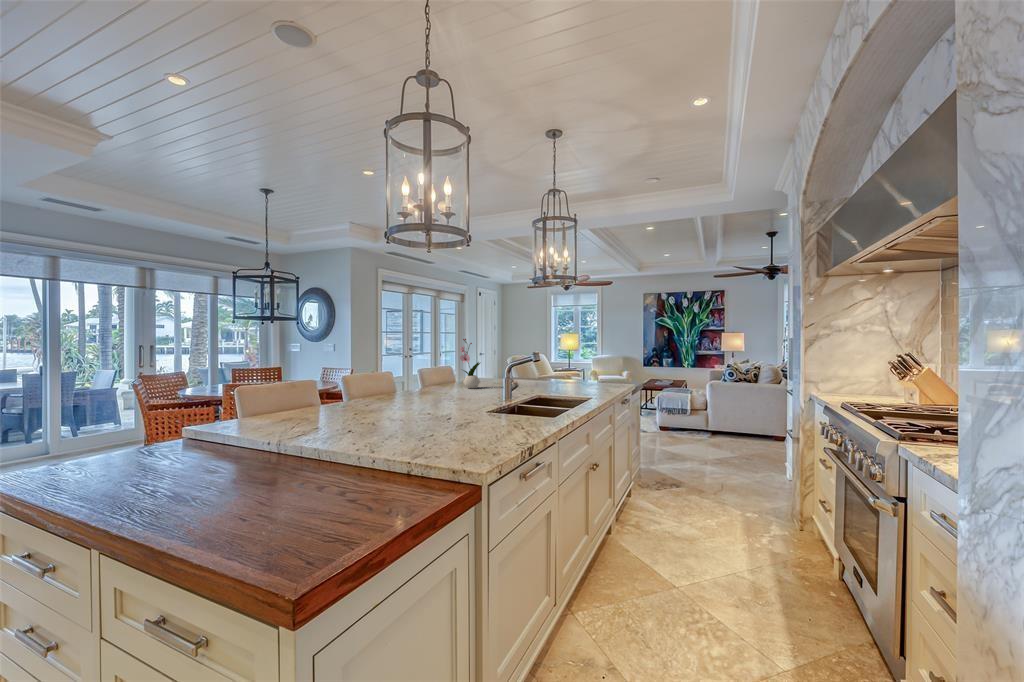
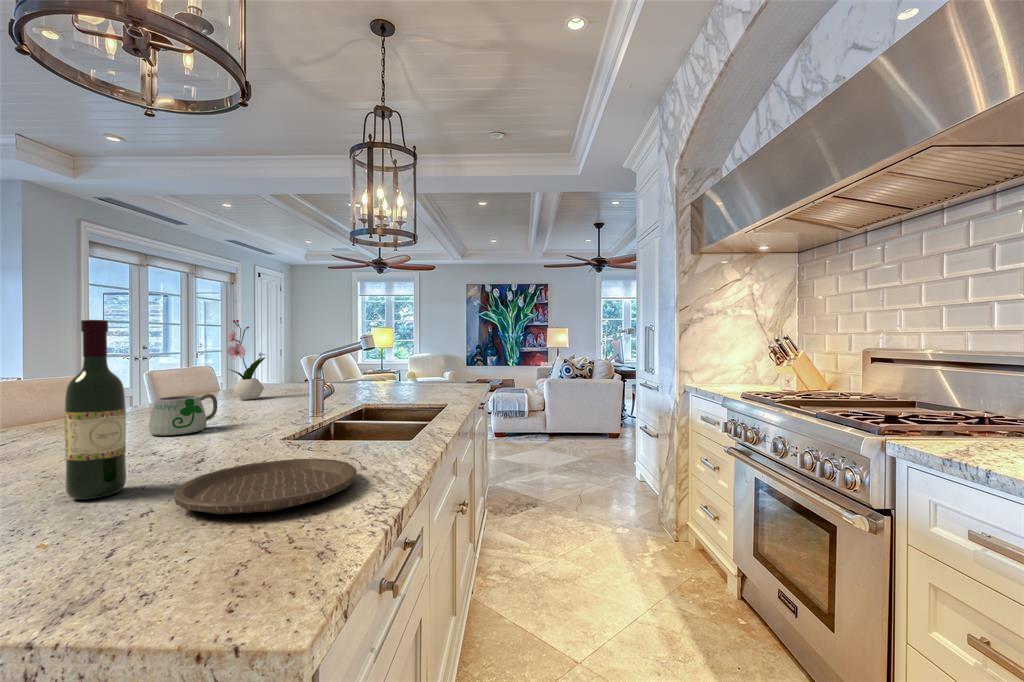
wine bottle: none [402,352,422,429] -> present [65,320,126,499]
mug: none [425,385,457,406] -> present [149,394,217,435]
plate: none [442,420,517,439] -> present [174,459,356,514]

